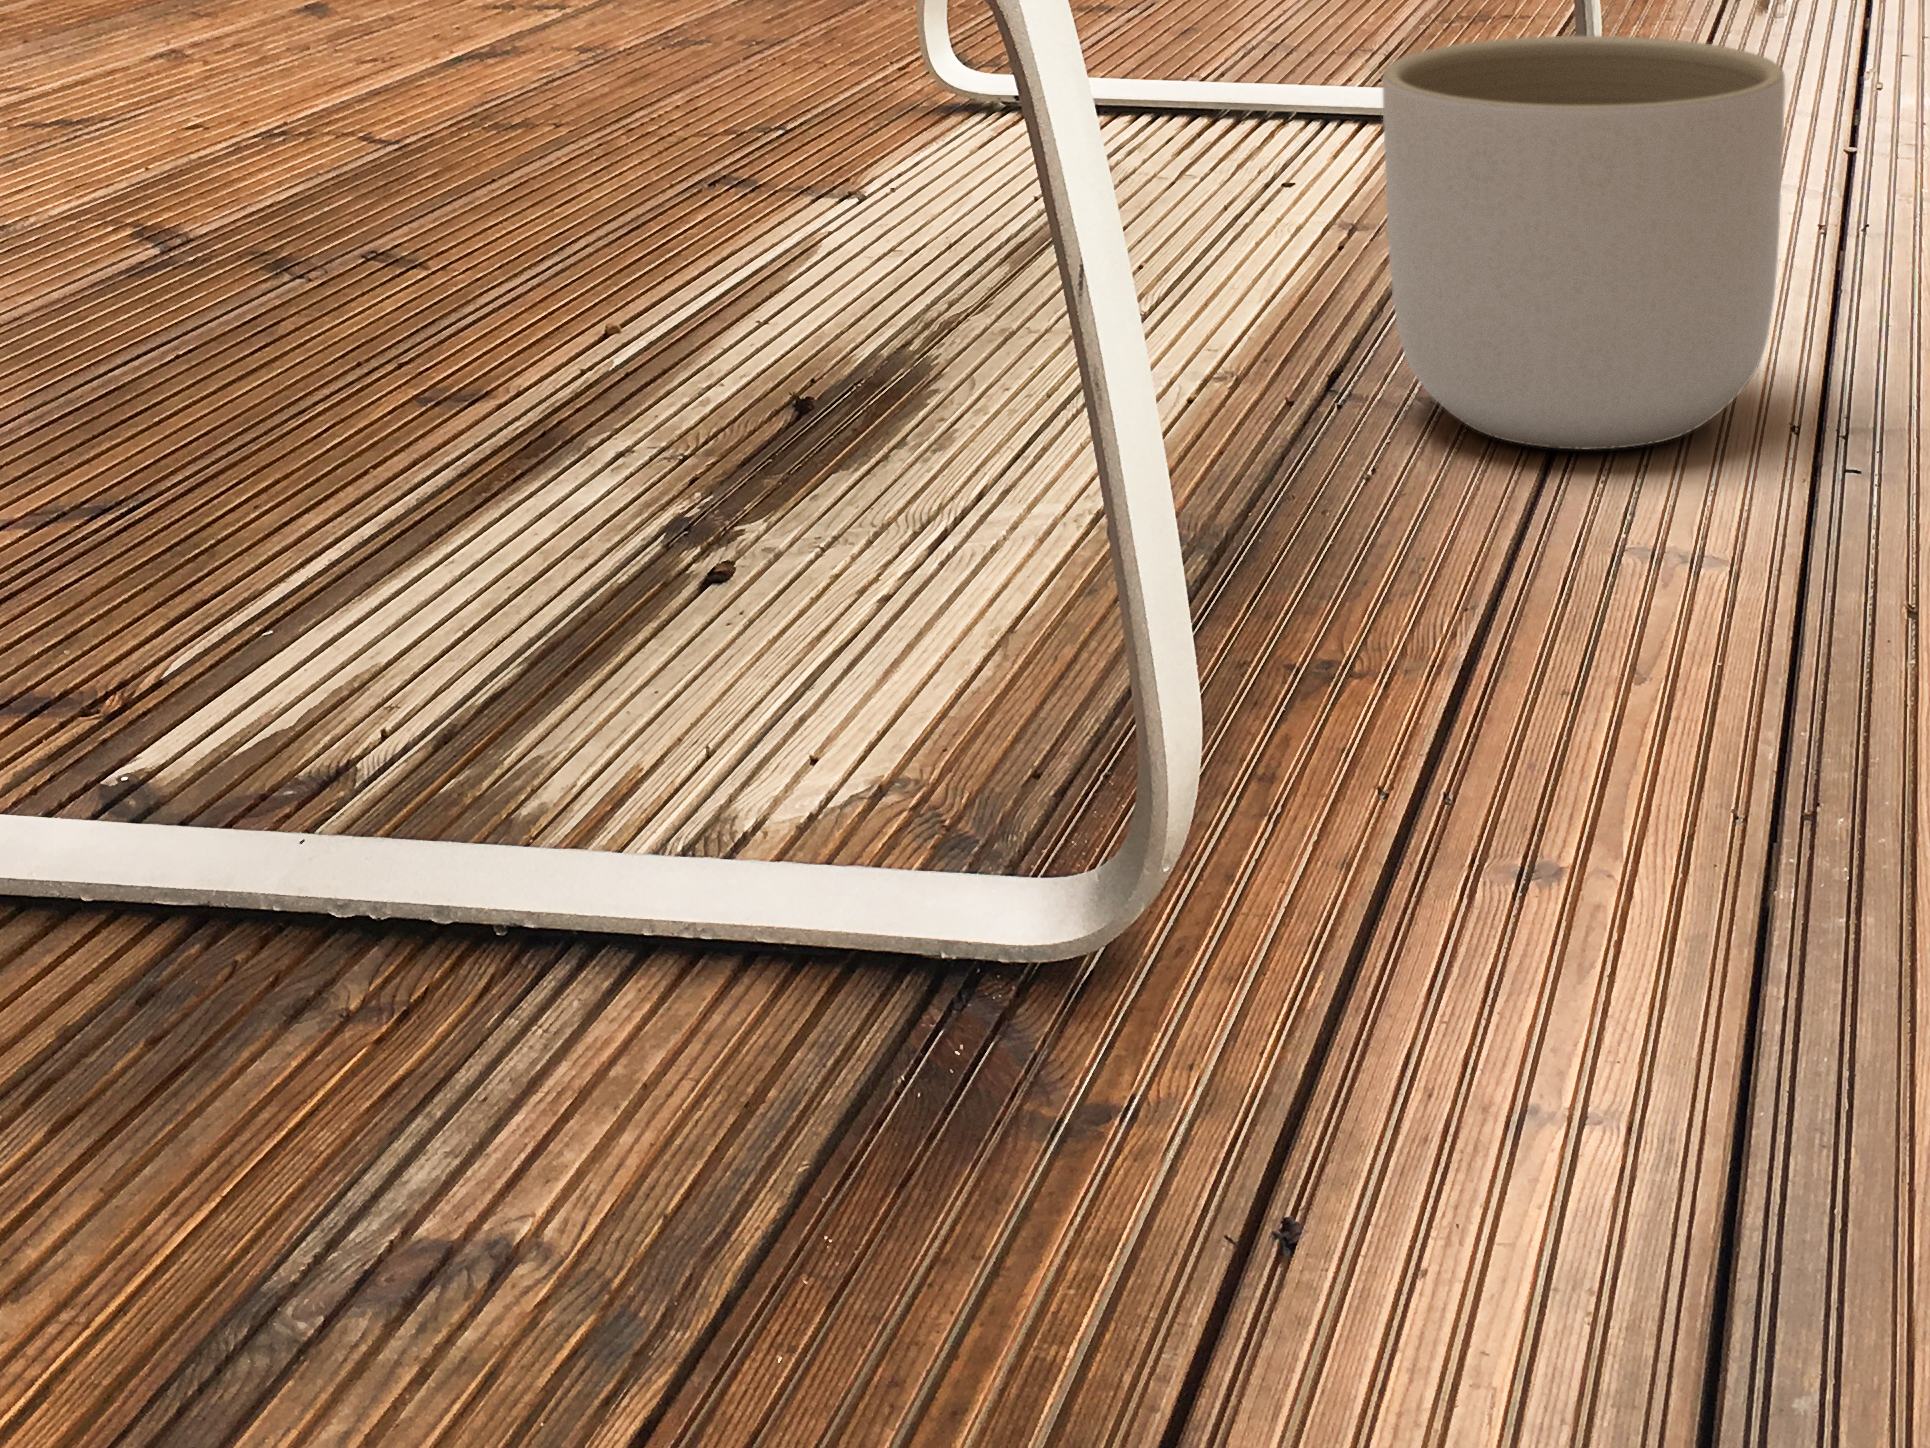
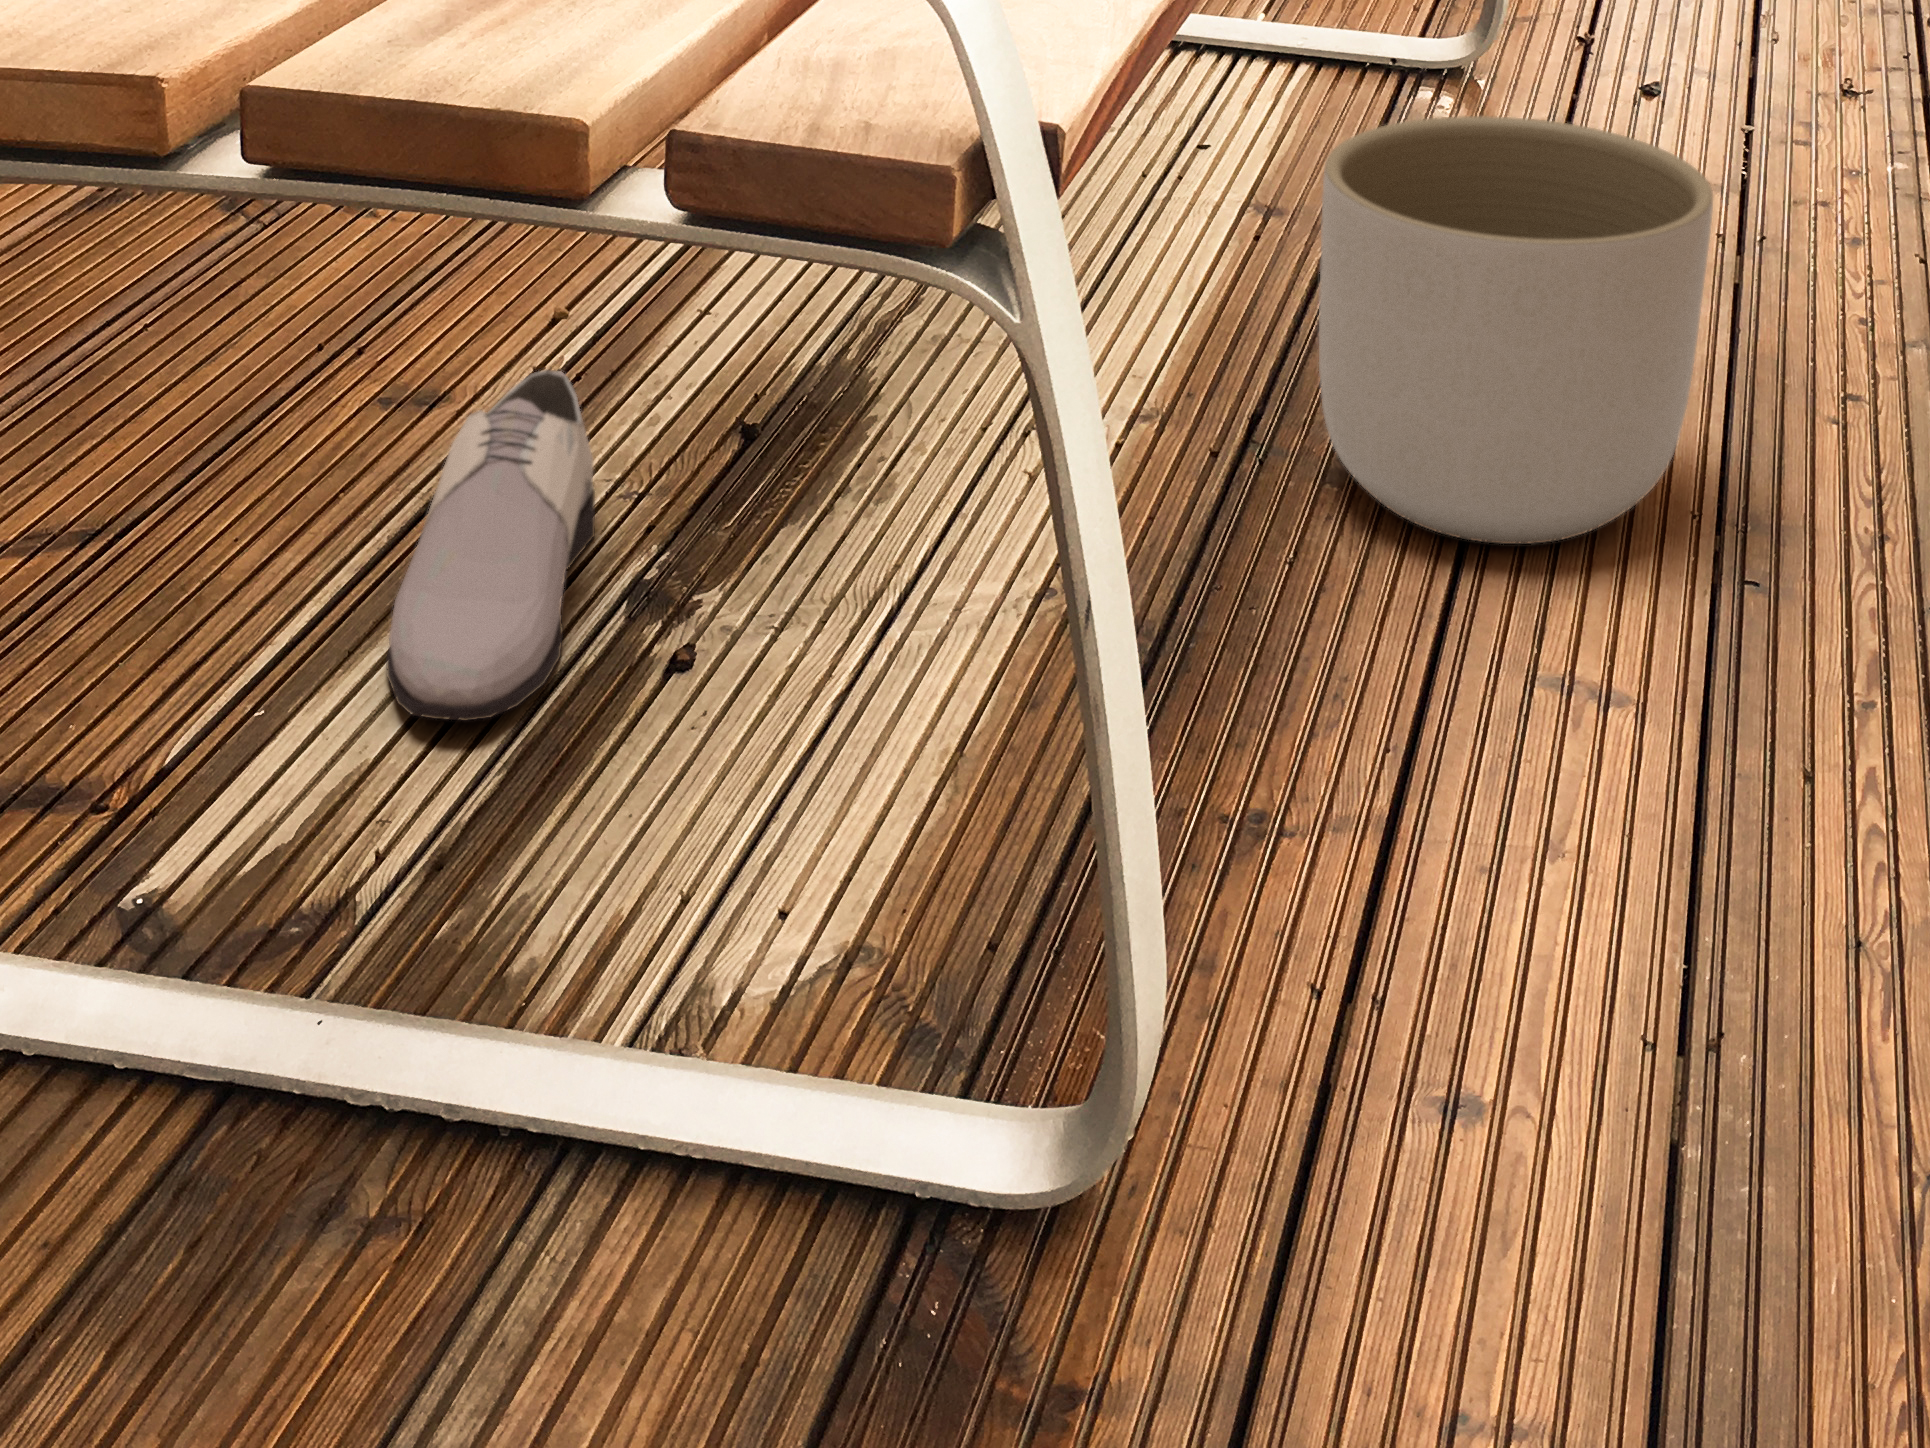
shoe: none [411,314,642,614] -> present [386,370,595,721]

